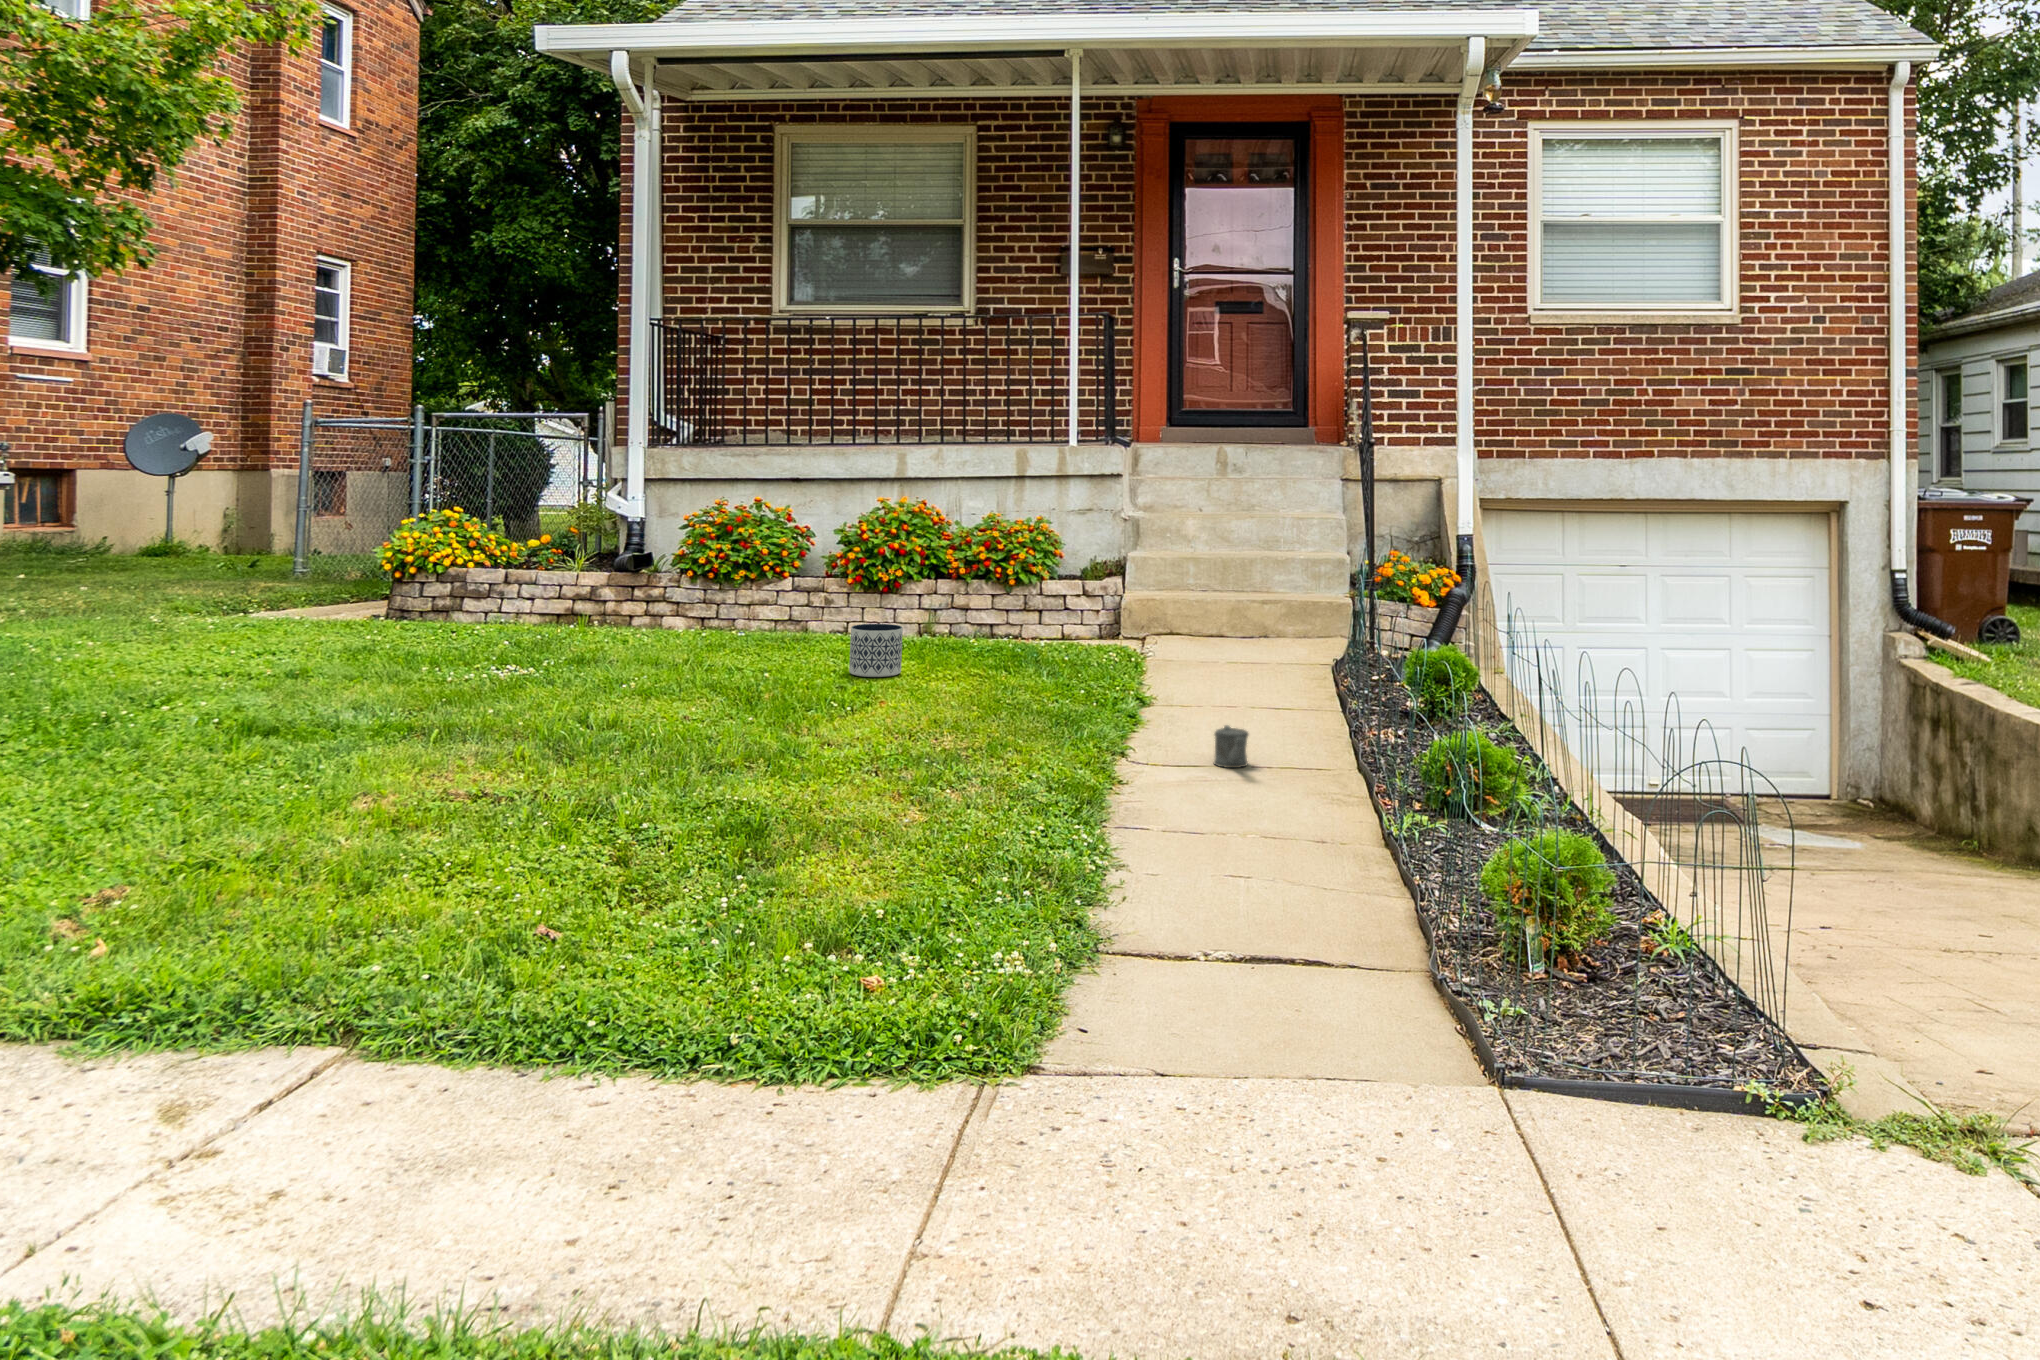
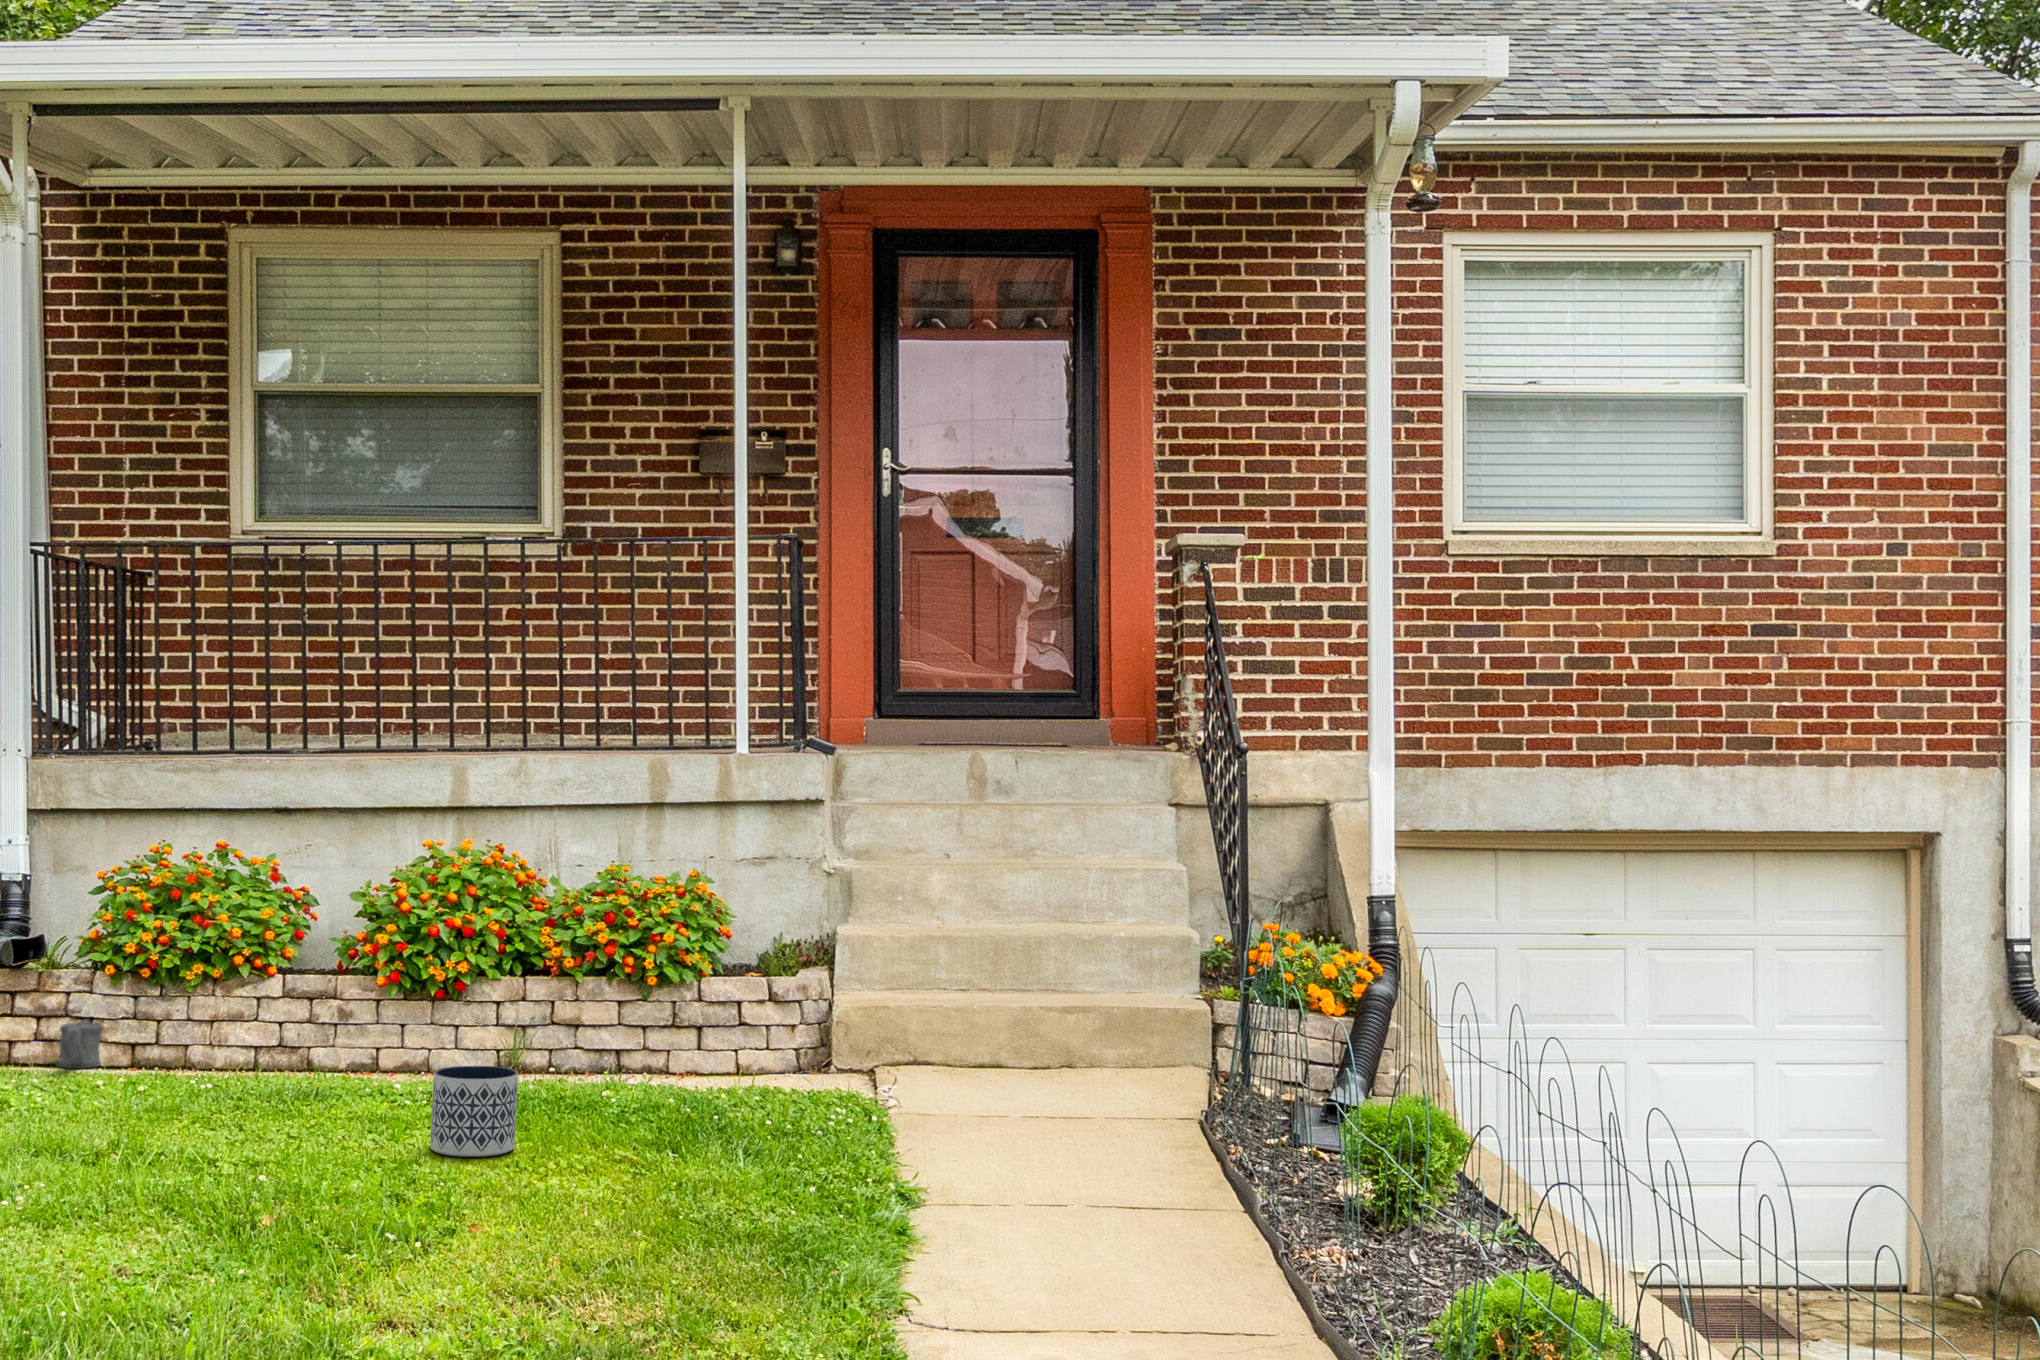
watering can: present [1214,725,1248,768] -> present [58,1020,103,1069]

